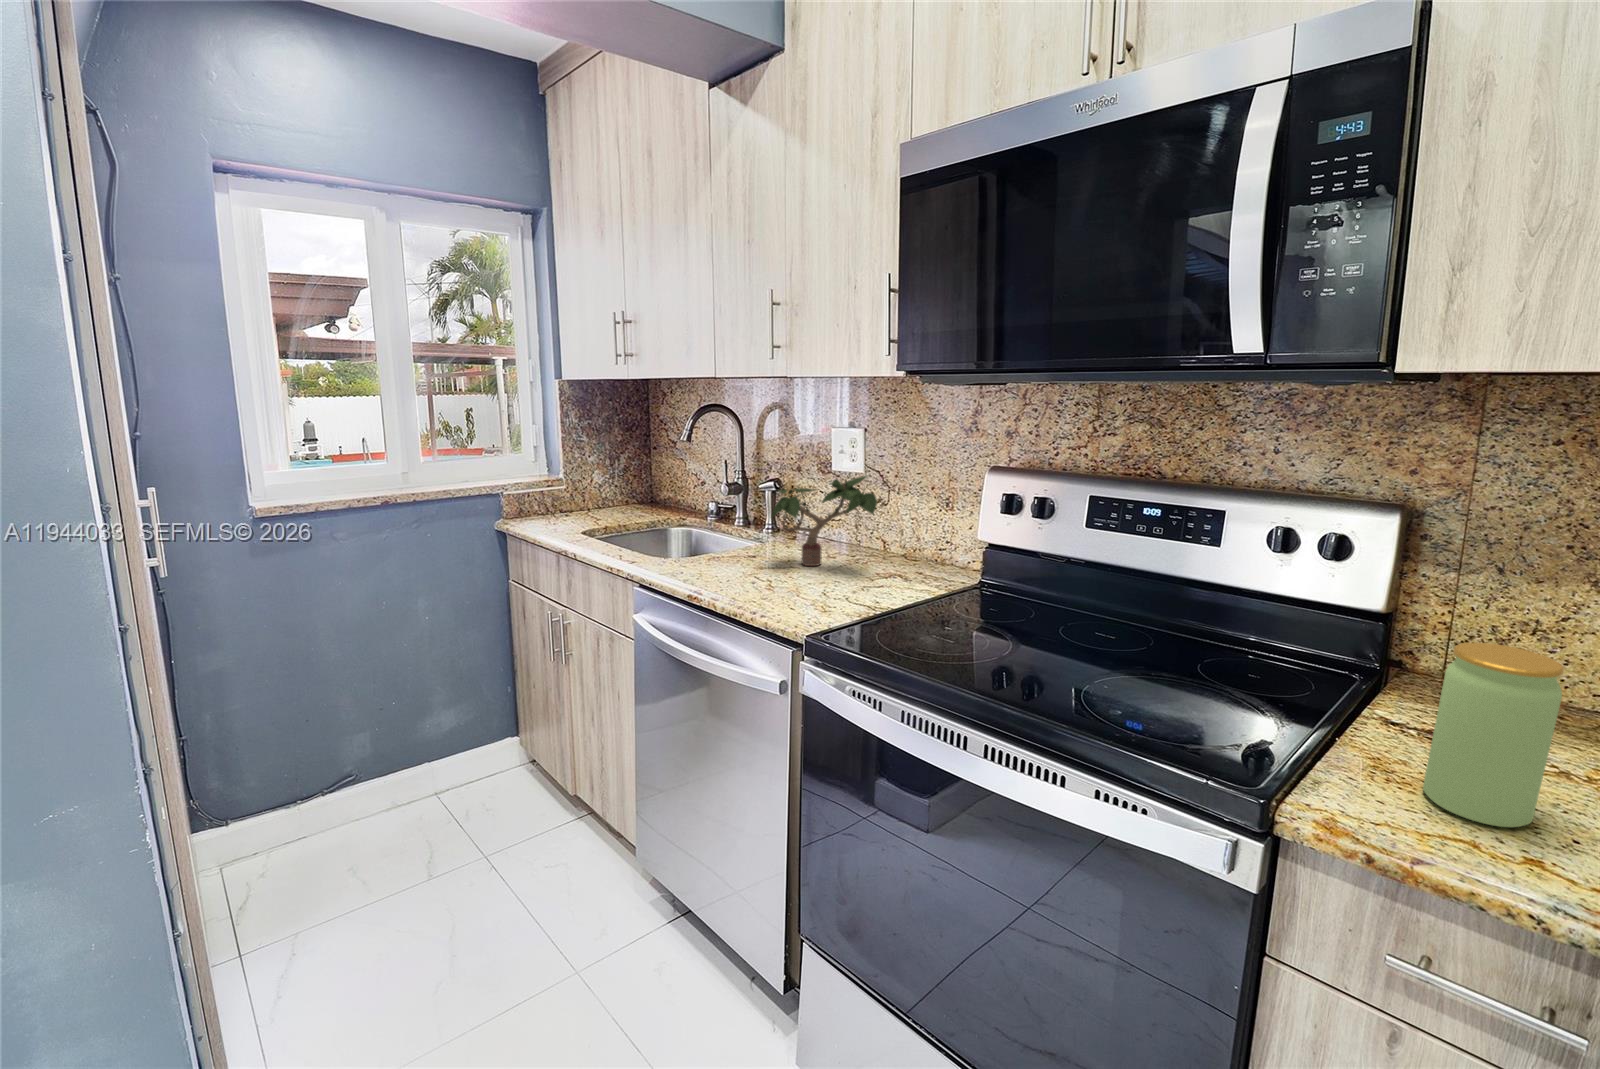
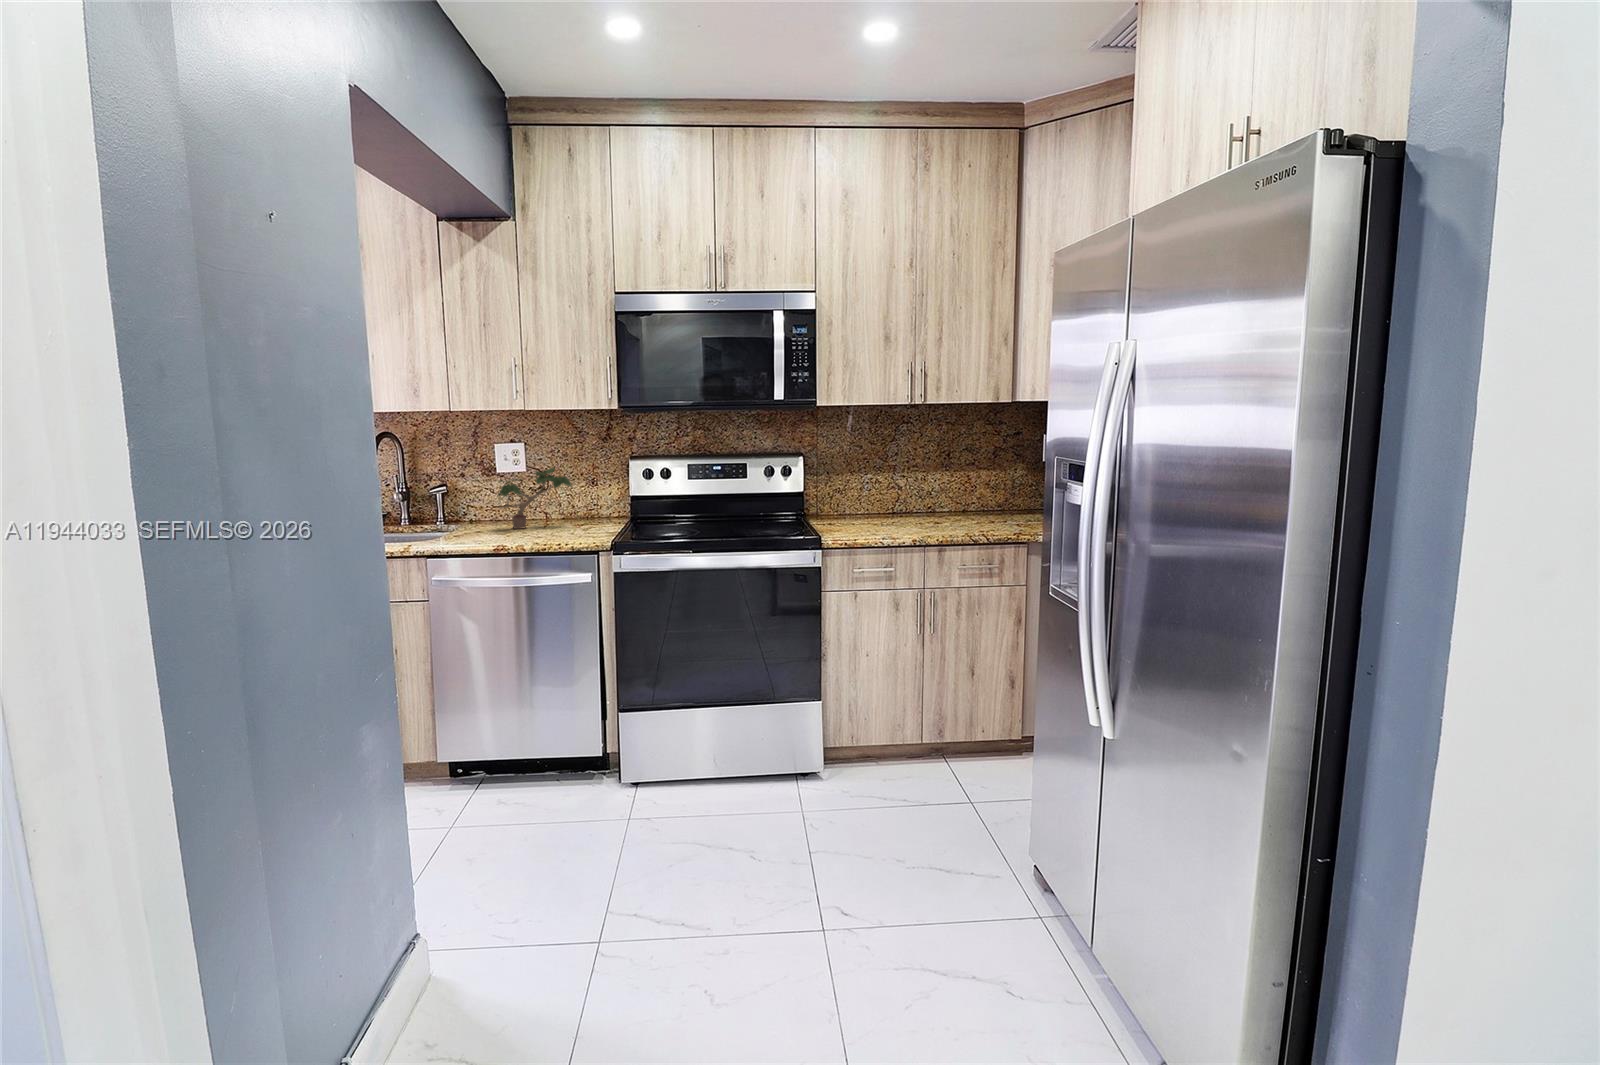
jar: present [1423,643,1564,827] -> none [836,484,860,533]

